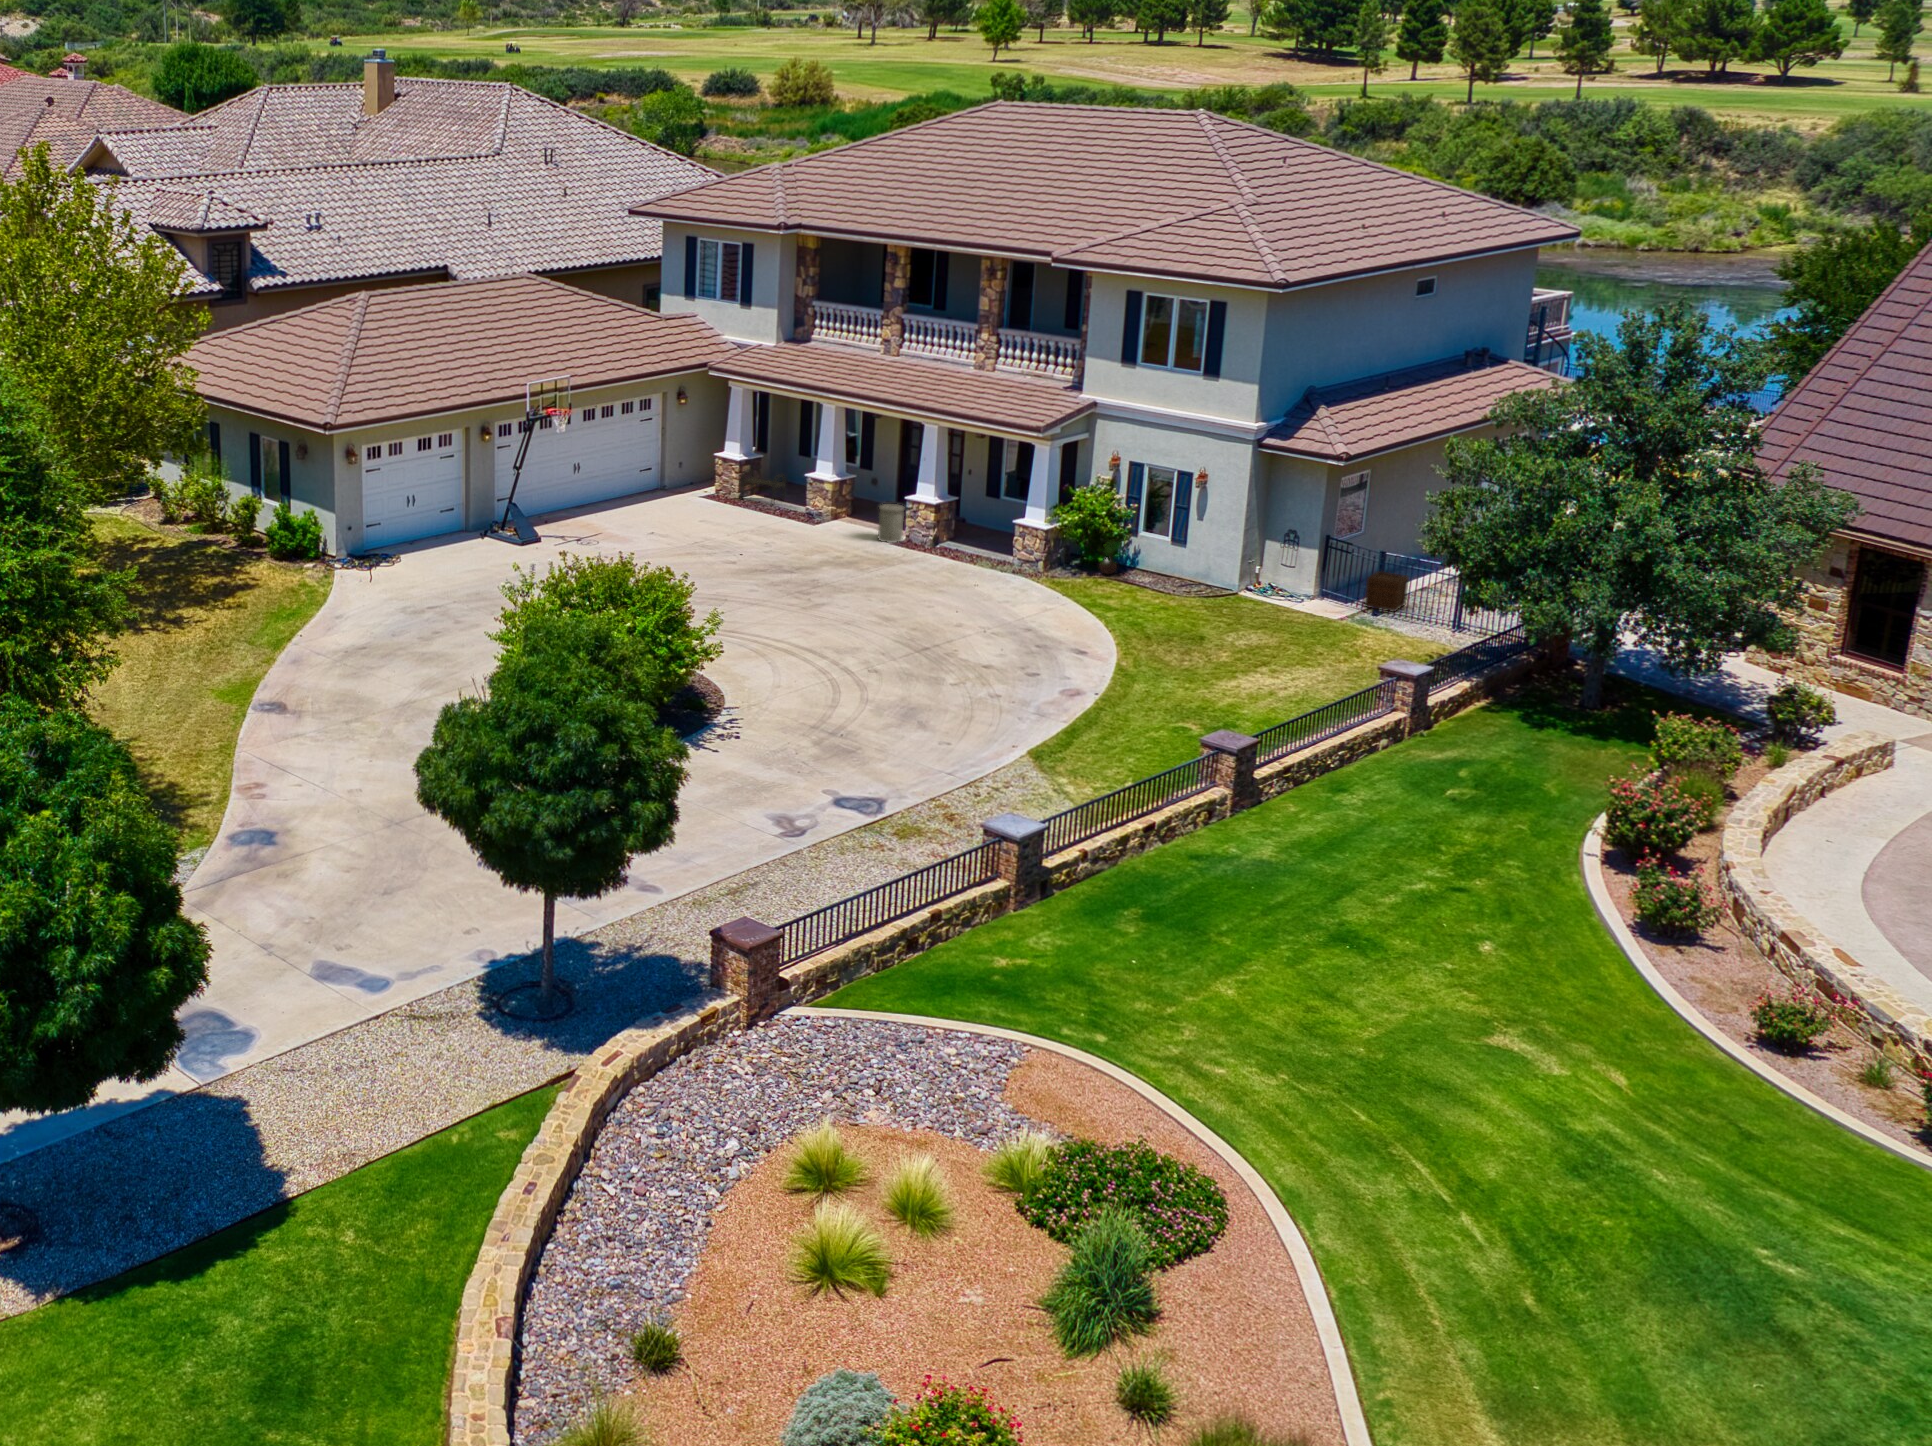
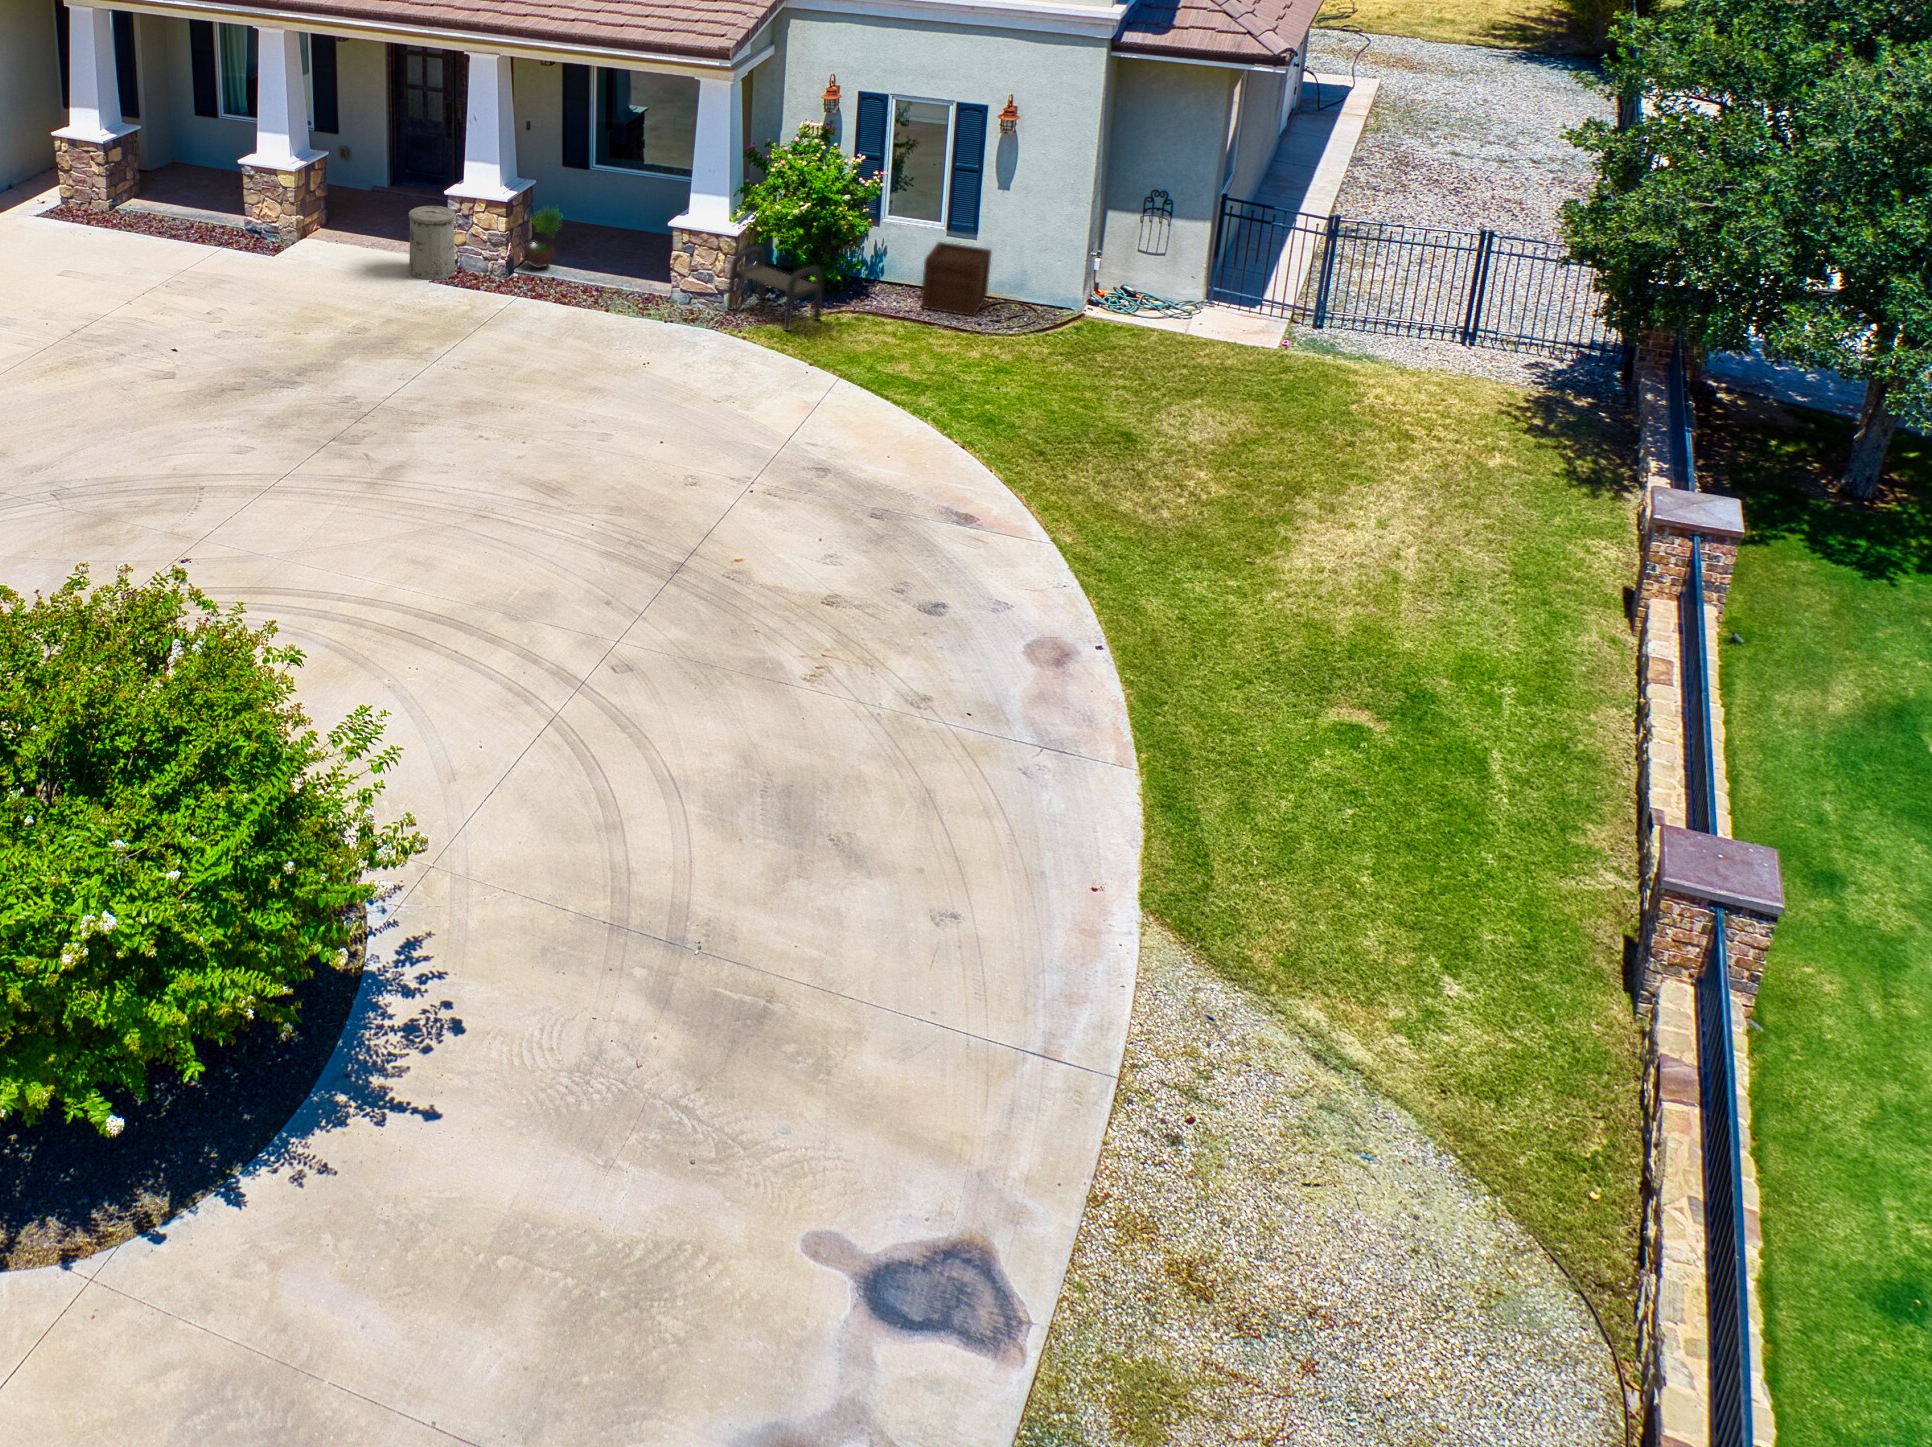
bench: present [740,469,786,503] -> present [727,247,822,331]
potted tree: present [1100,541,1121,574] -> present [525,209,563,268]
wooden crate: present [1364,571,1409,612] -> present [921,242,992,316]

